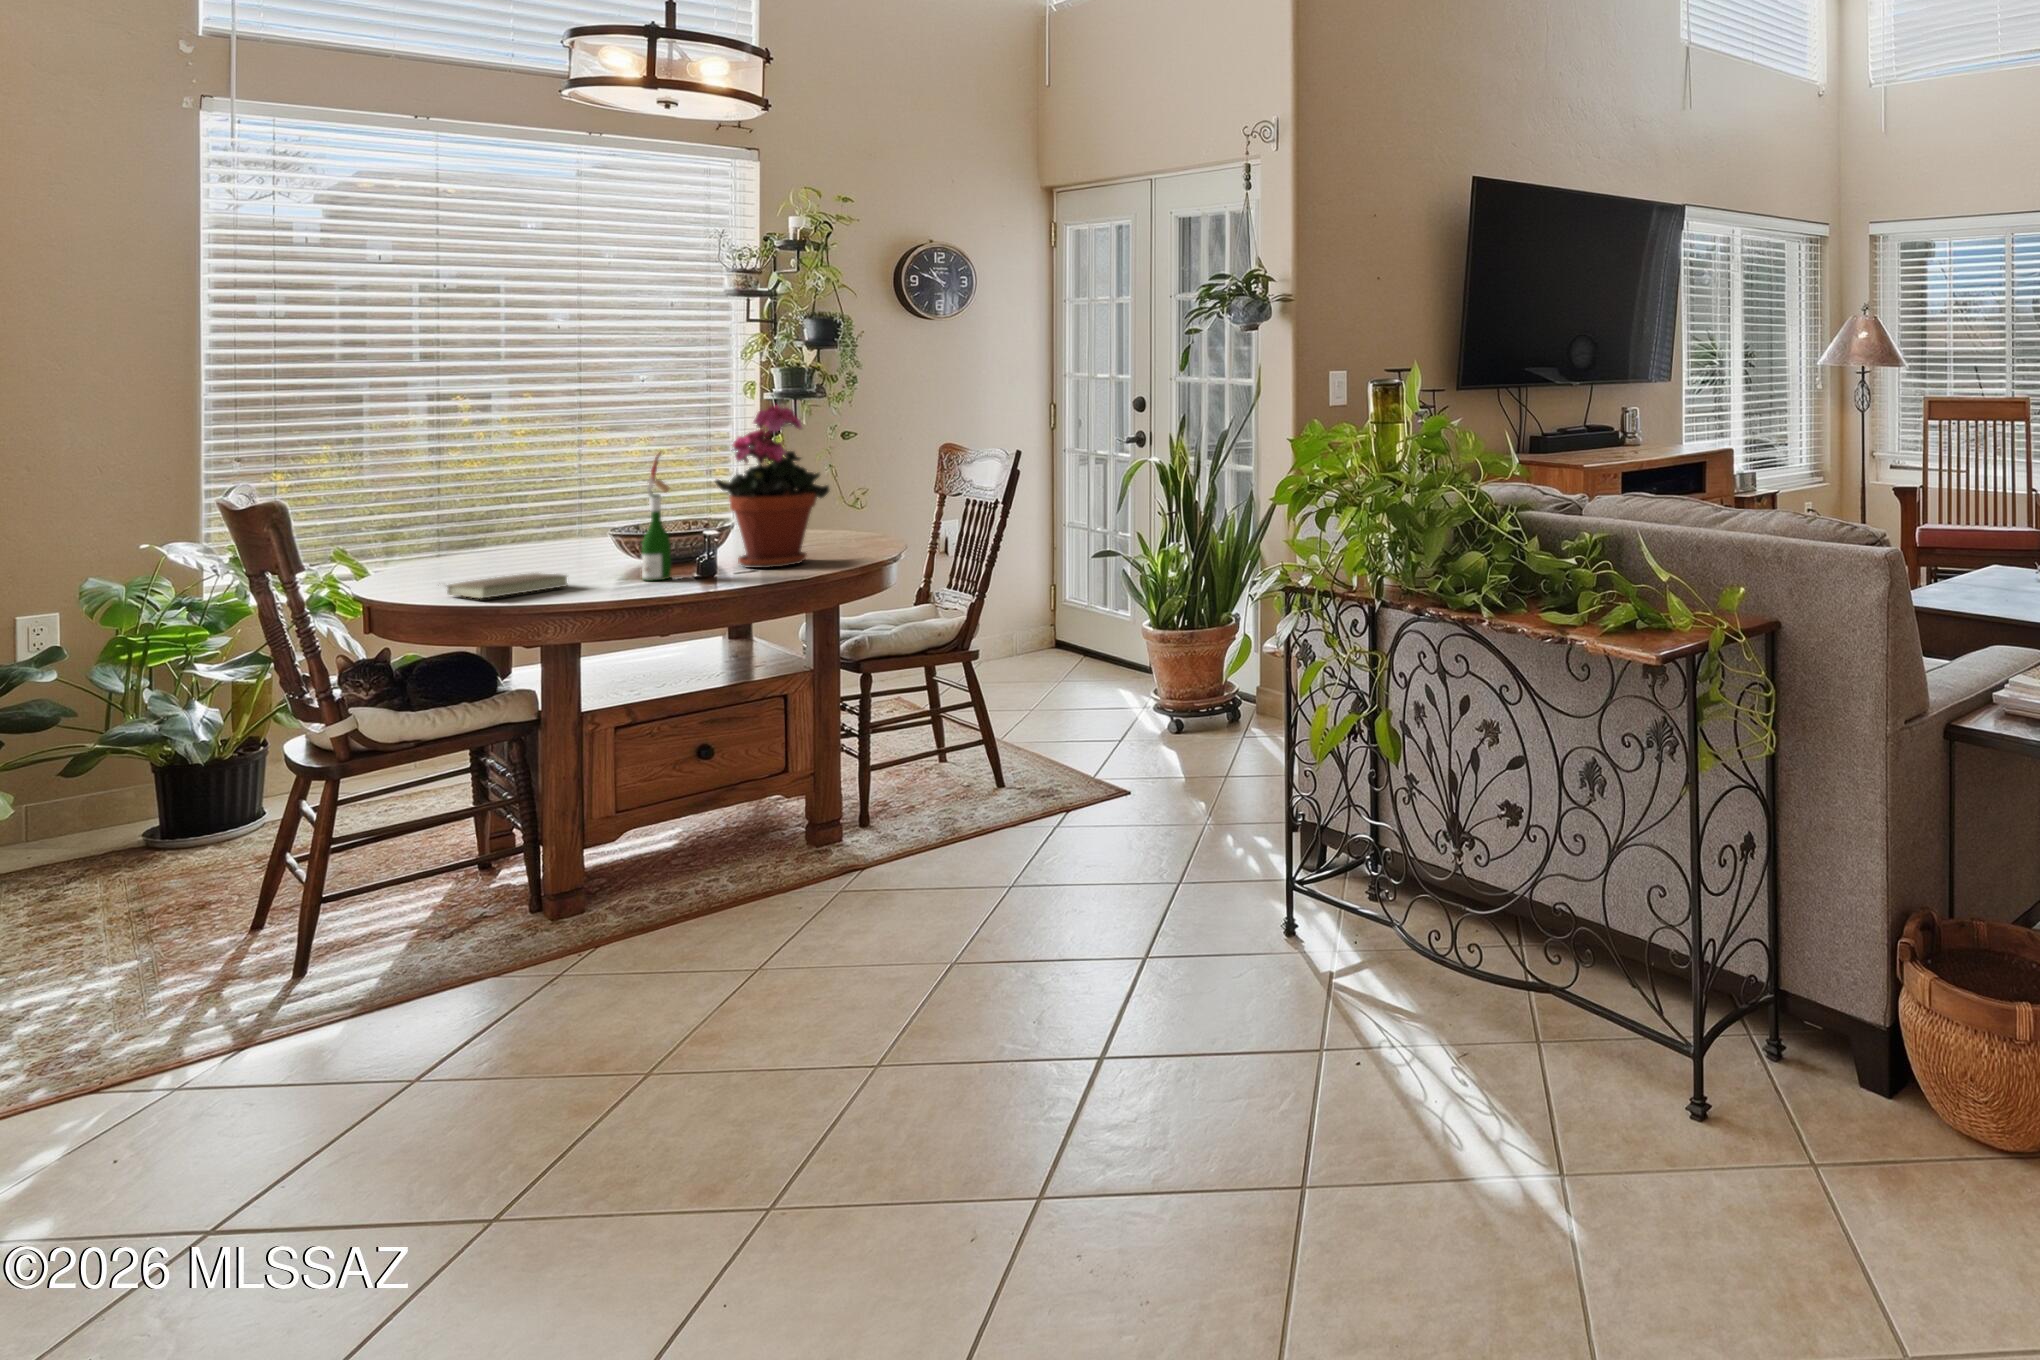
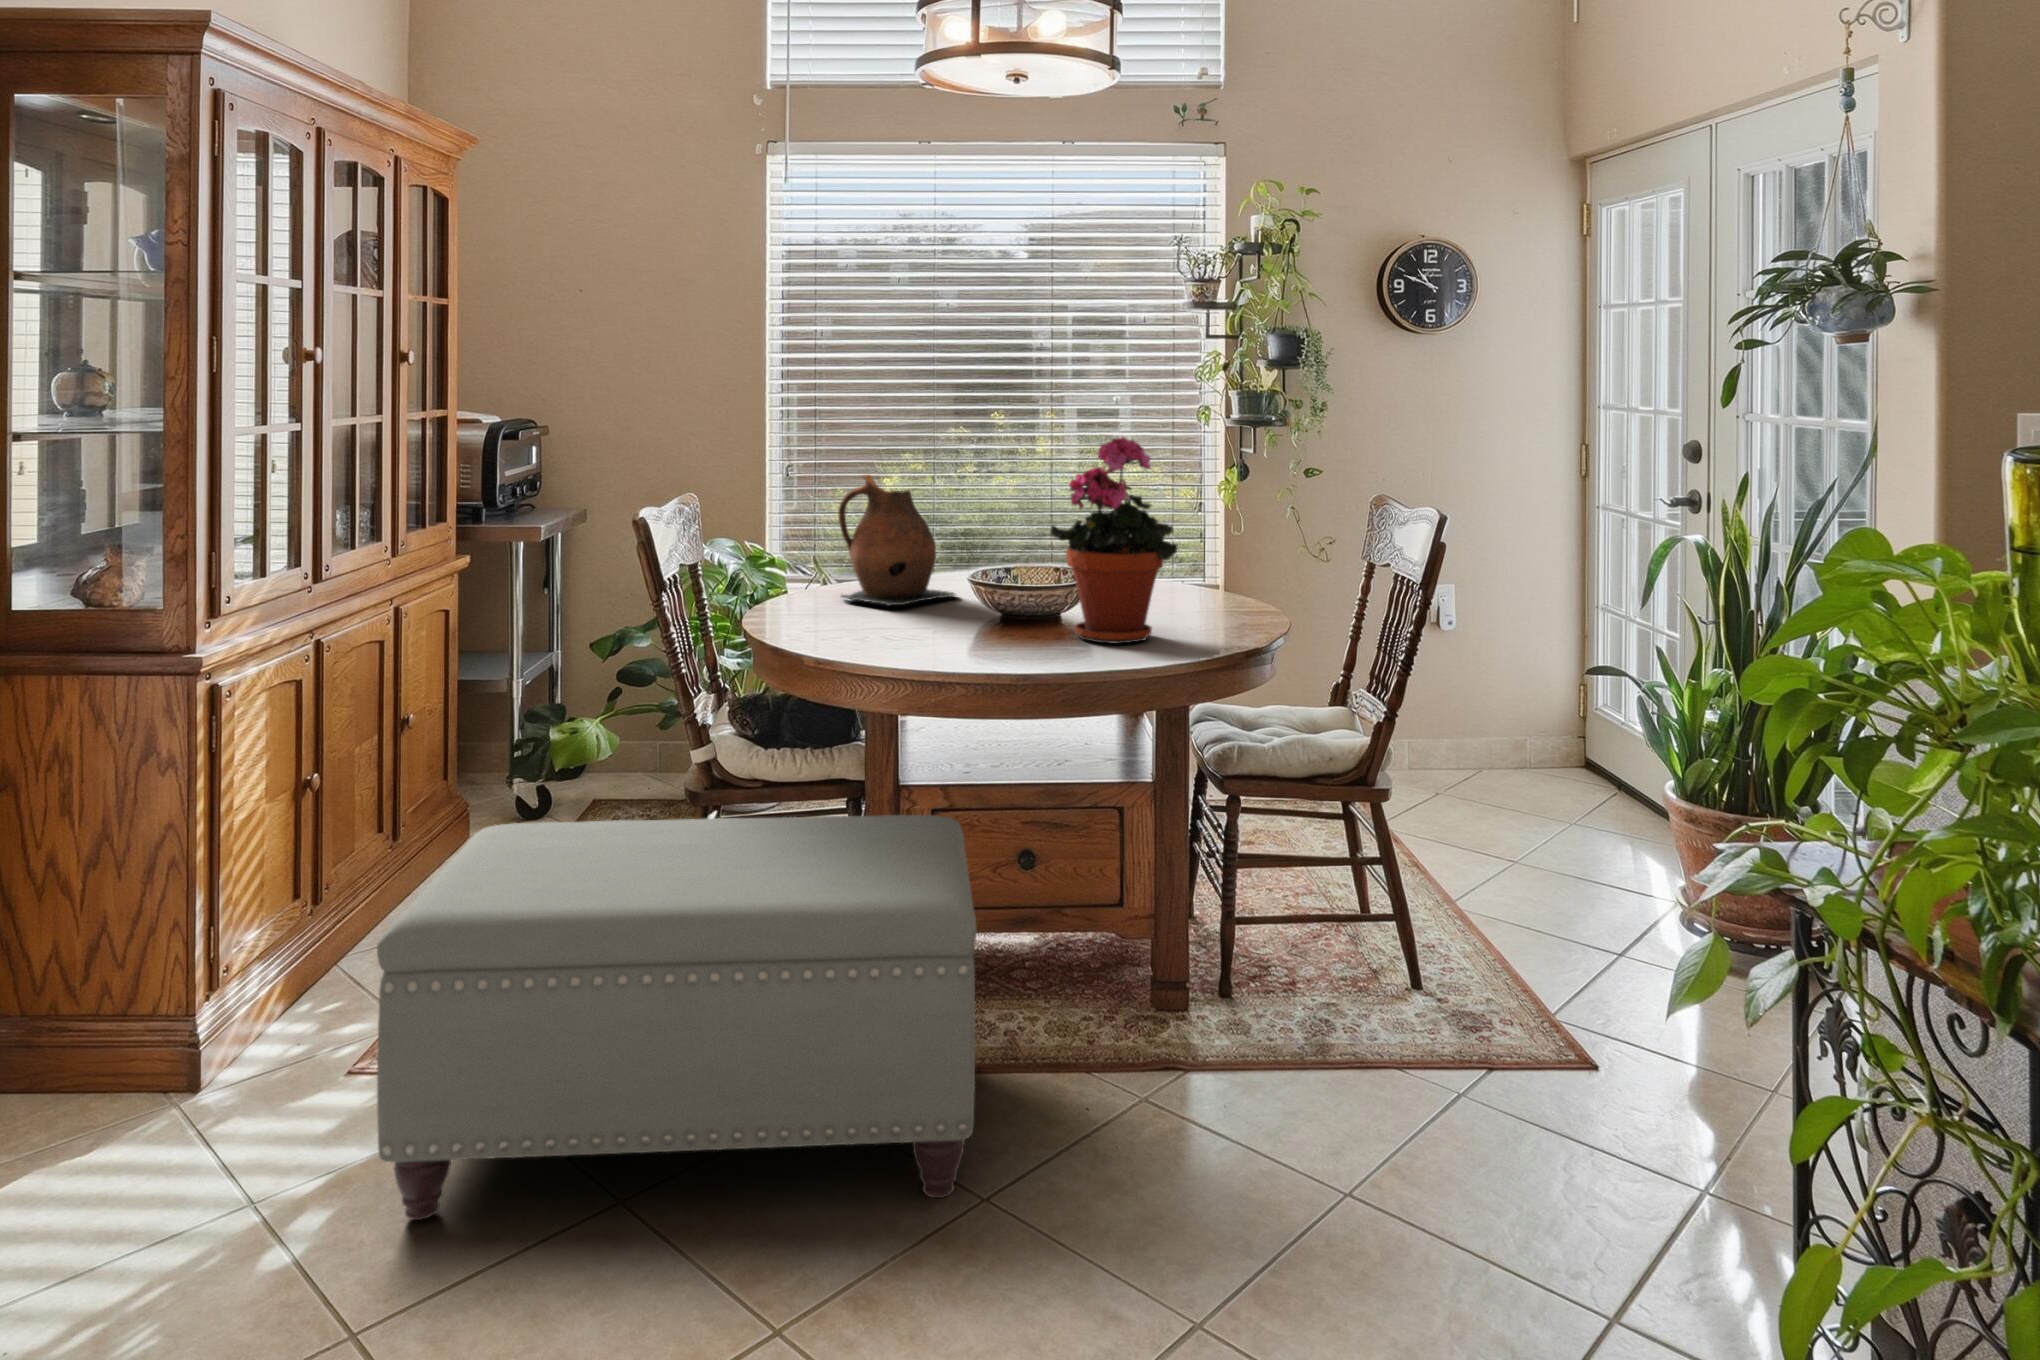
wine bottle: present [642,451,671,581] -> none [965,487,1002,644]
ceramic pitcher: none [444,453,580,570] -> present [838,474,956,606]
book: present [447,573,567,598] -> none [786,615,893,640]
ottoman: none [103,722,749,1160] -> present [377,815,977,1220]

